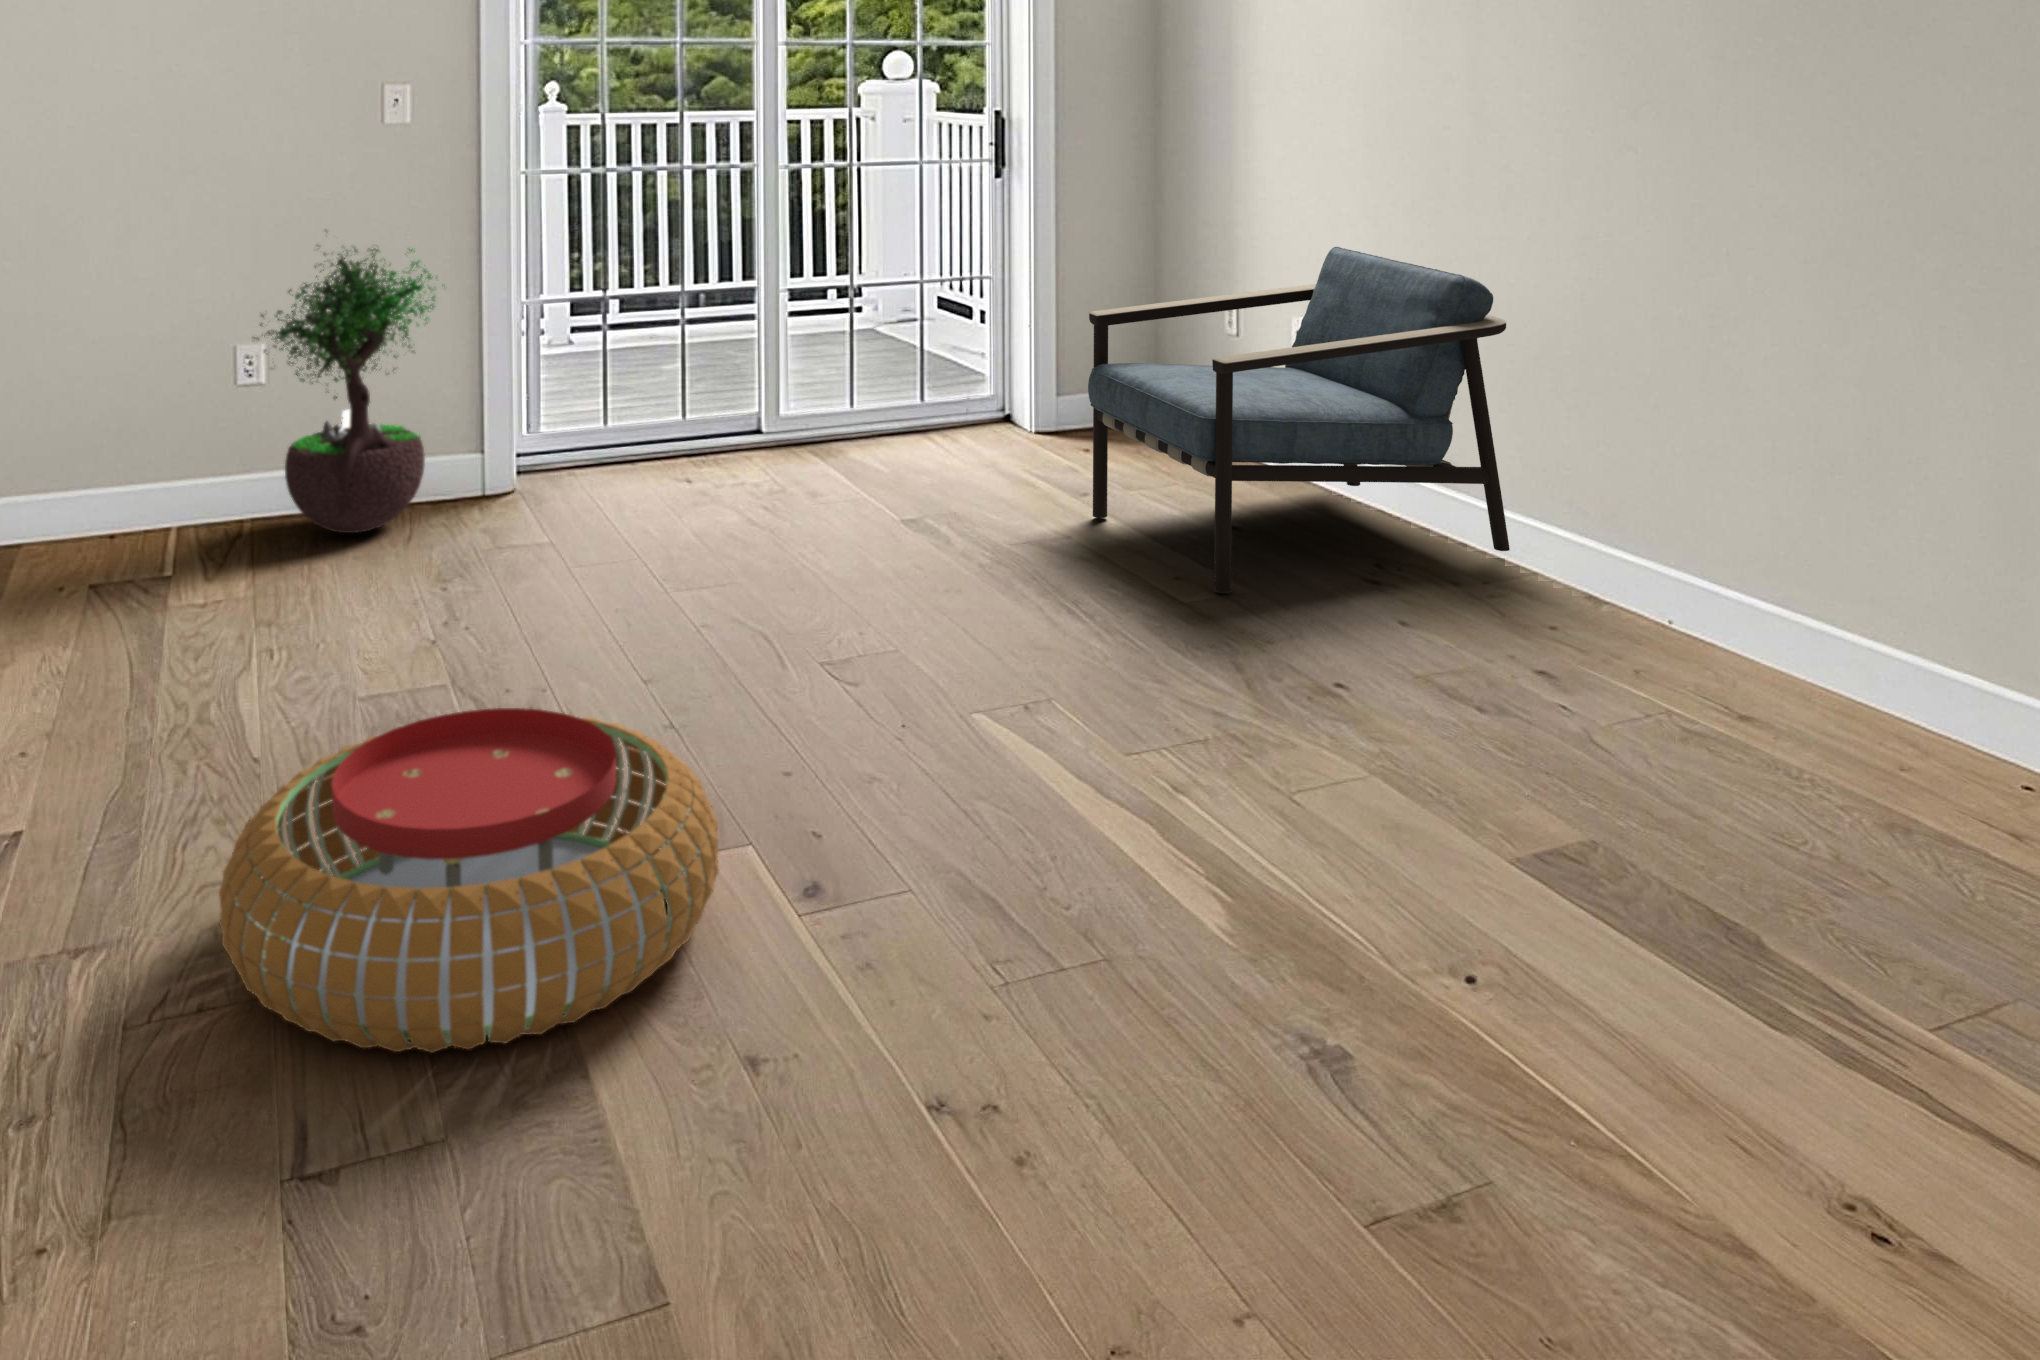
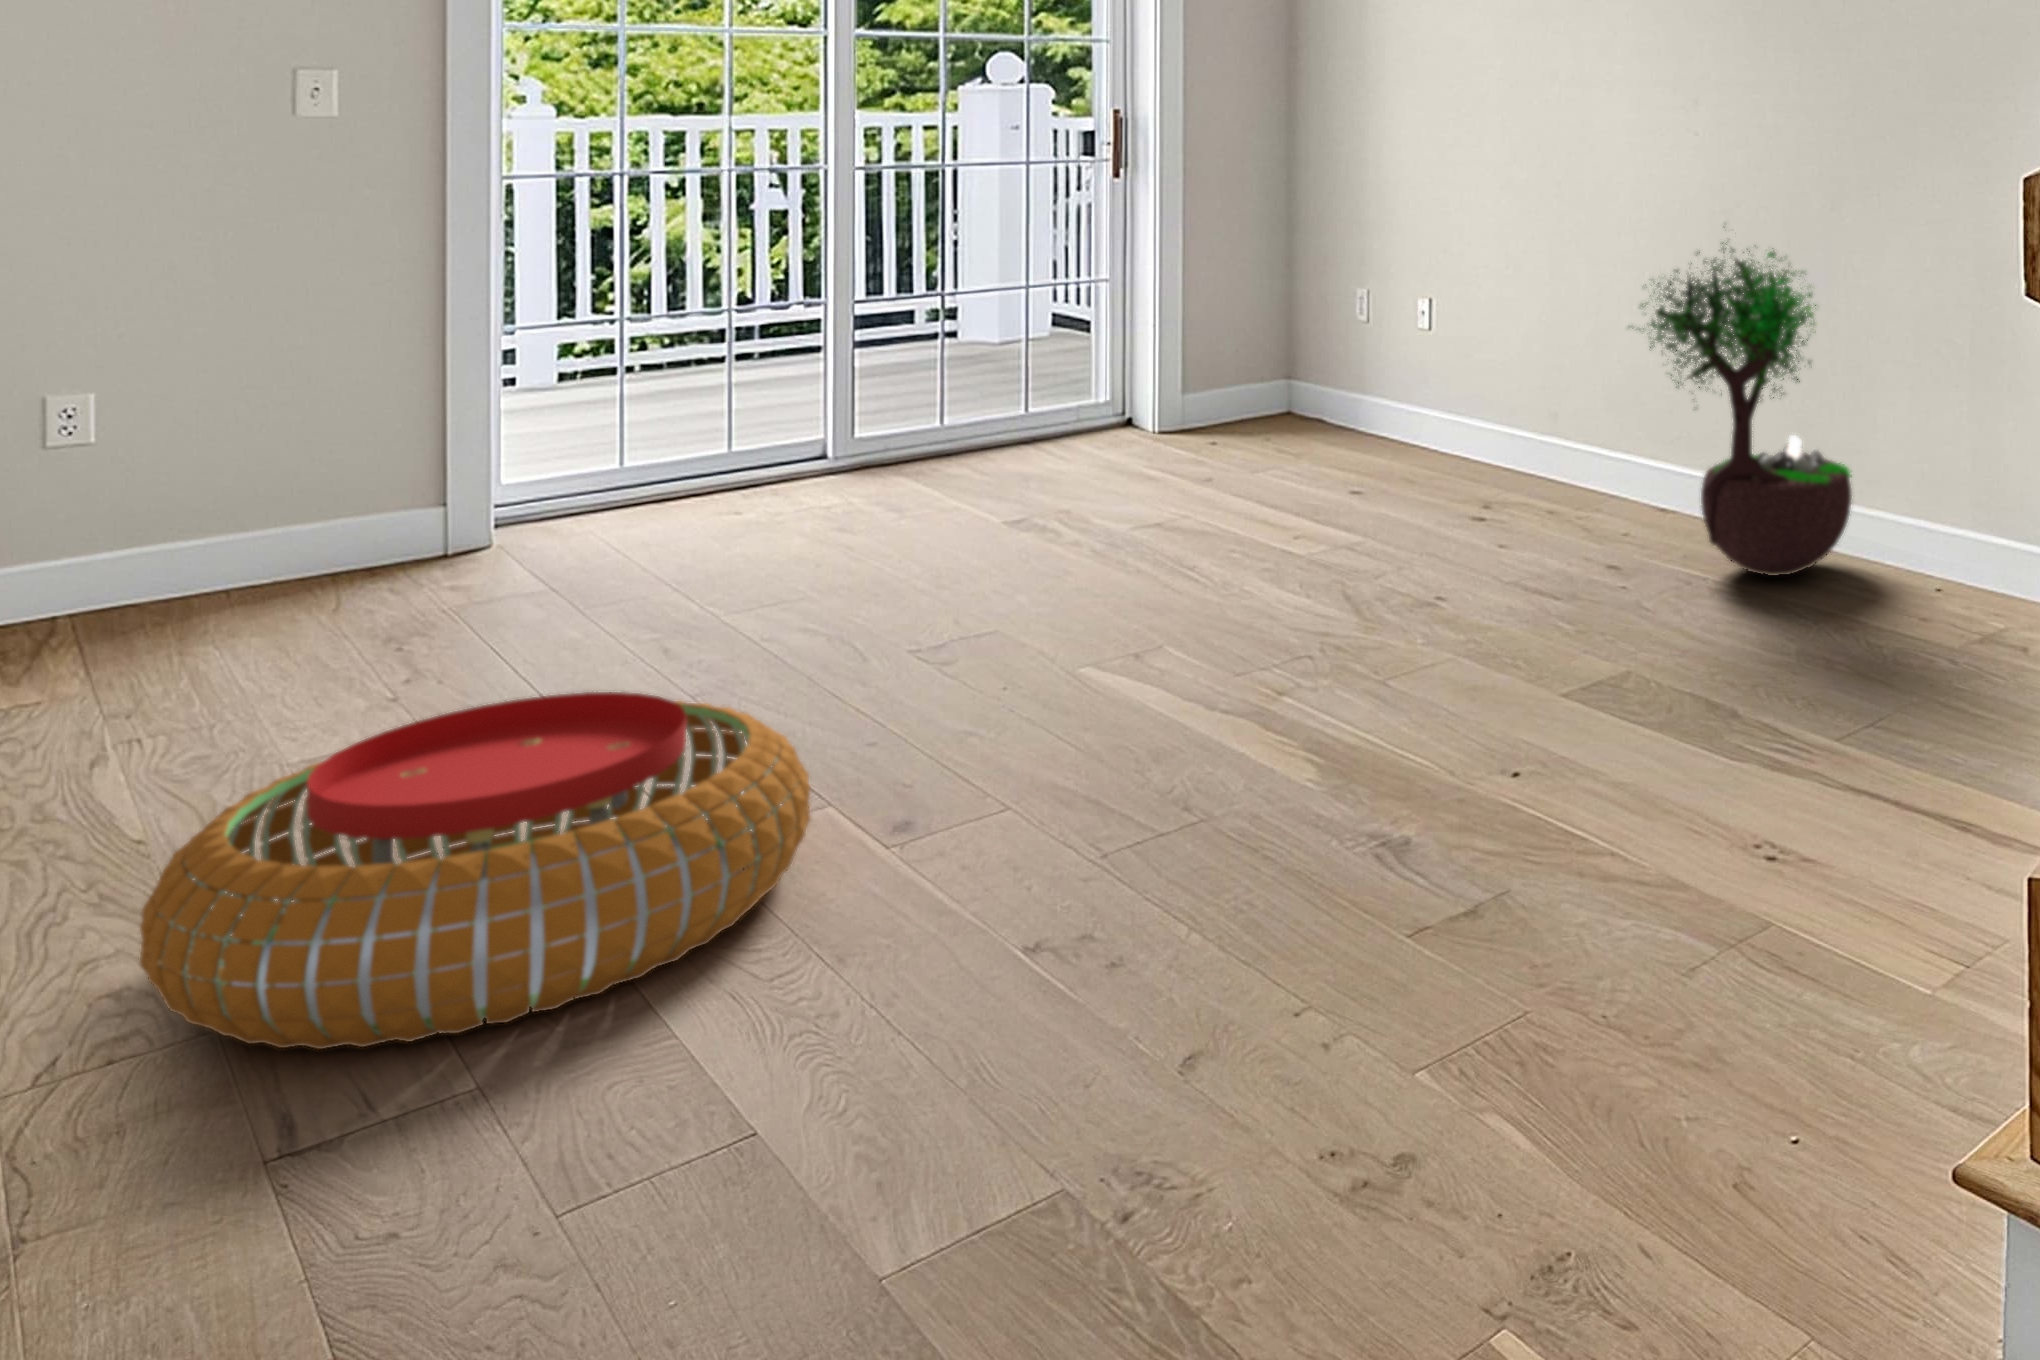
potted tree: present [253,232,445,533] -> present [1628,227,1852,576]
armchair: present [1088,247,1510,593] -> none [1214,230,1620,550]

